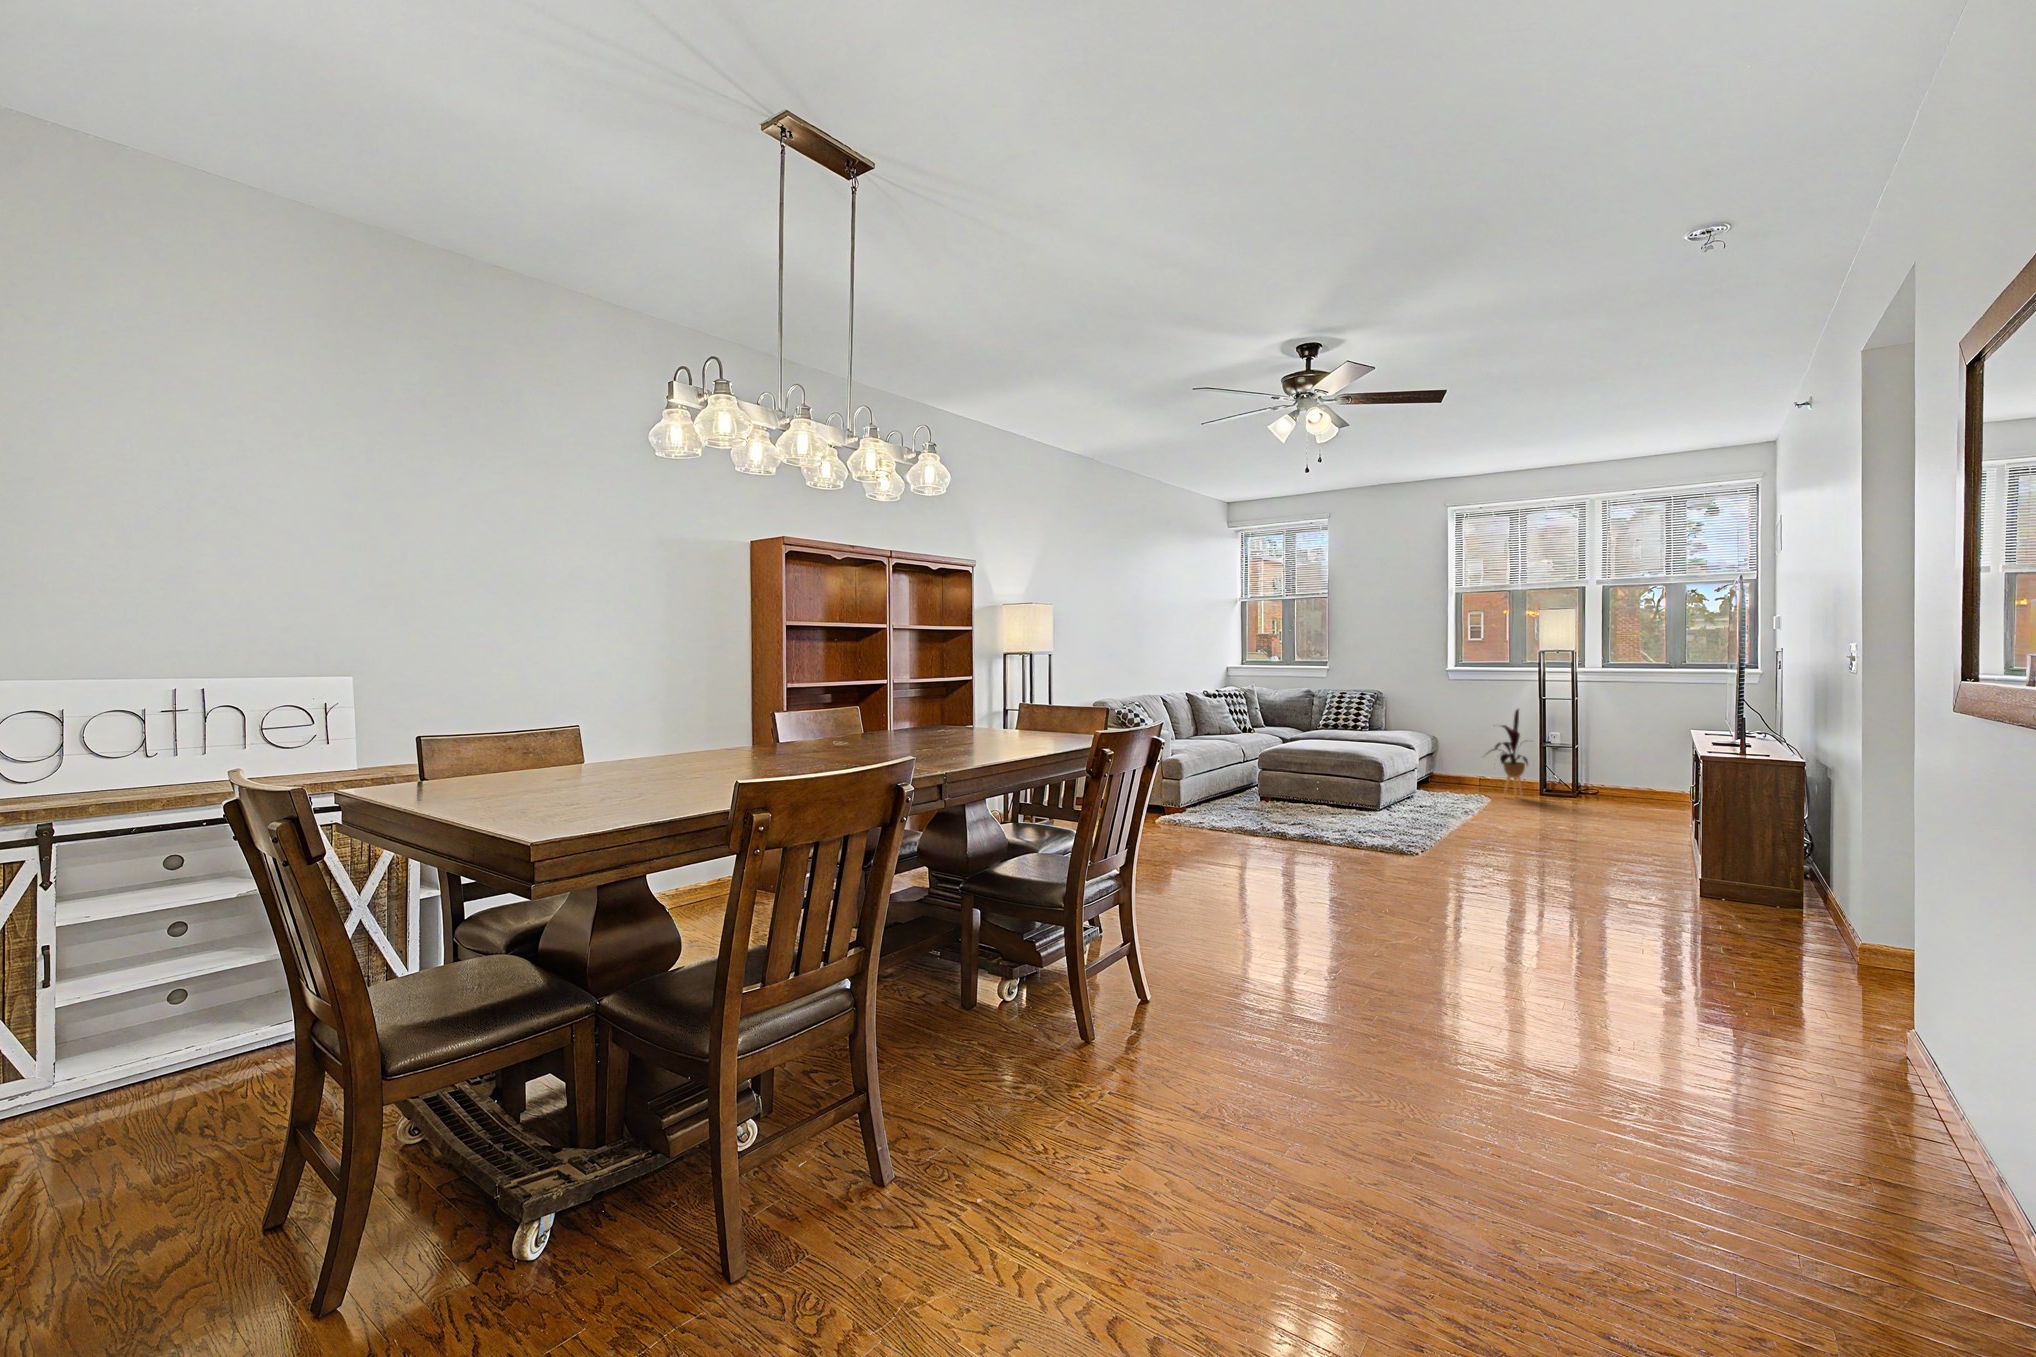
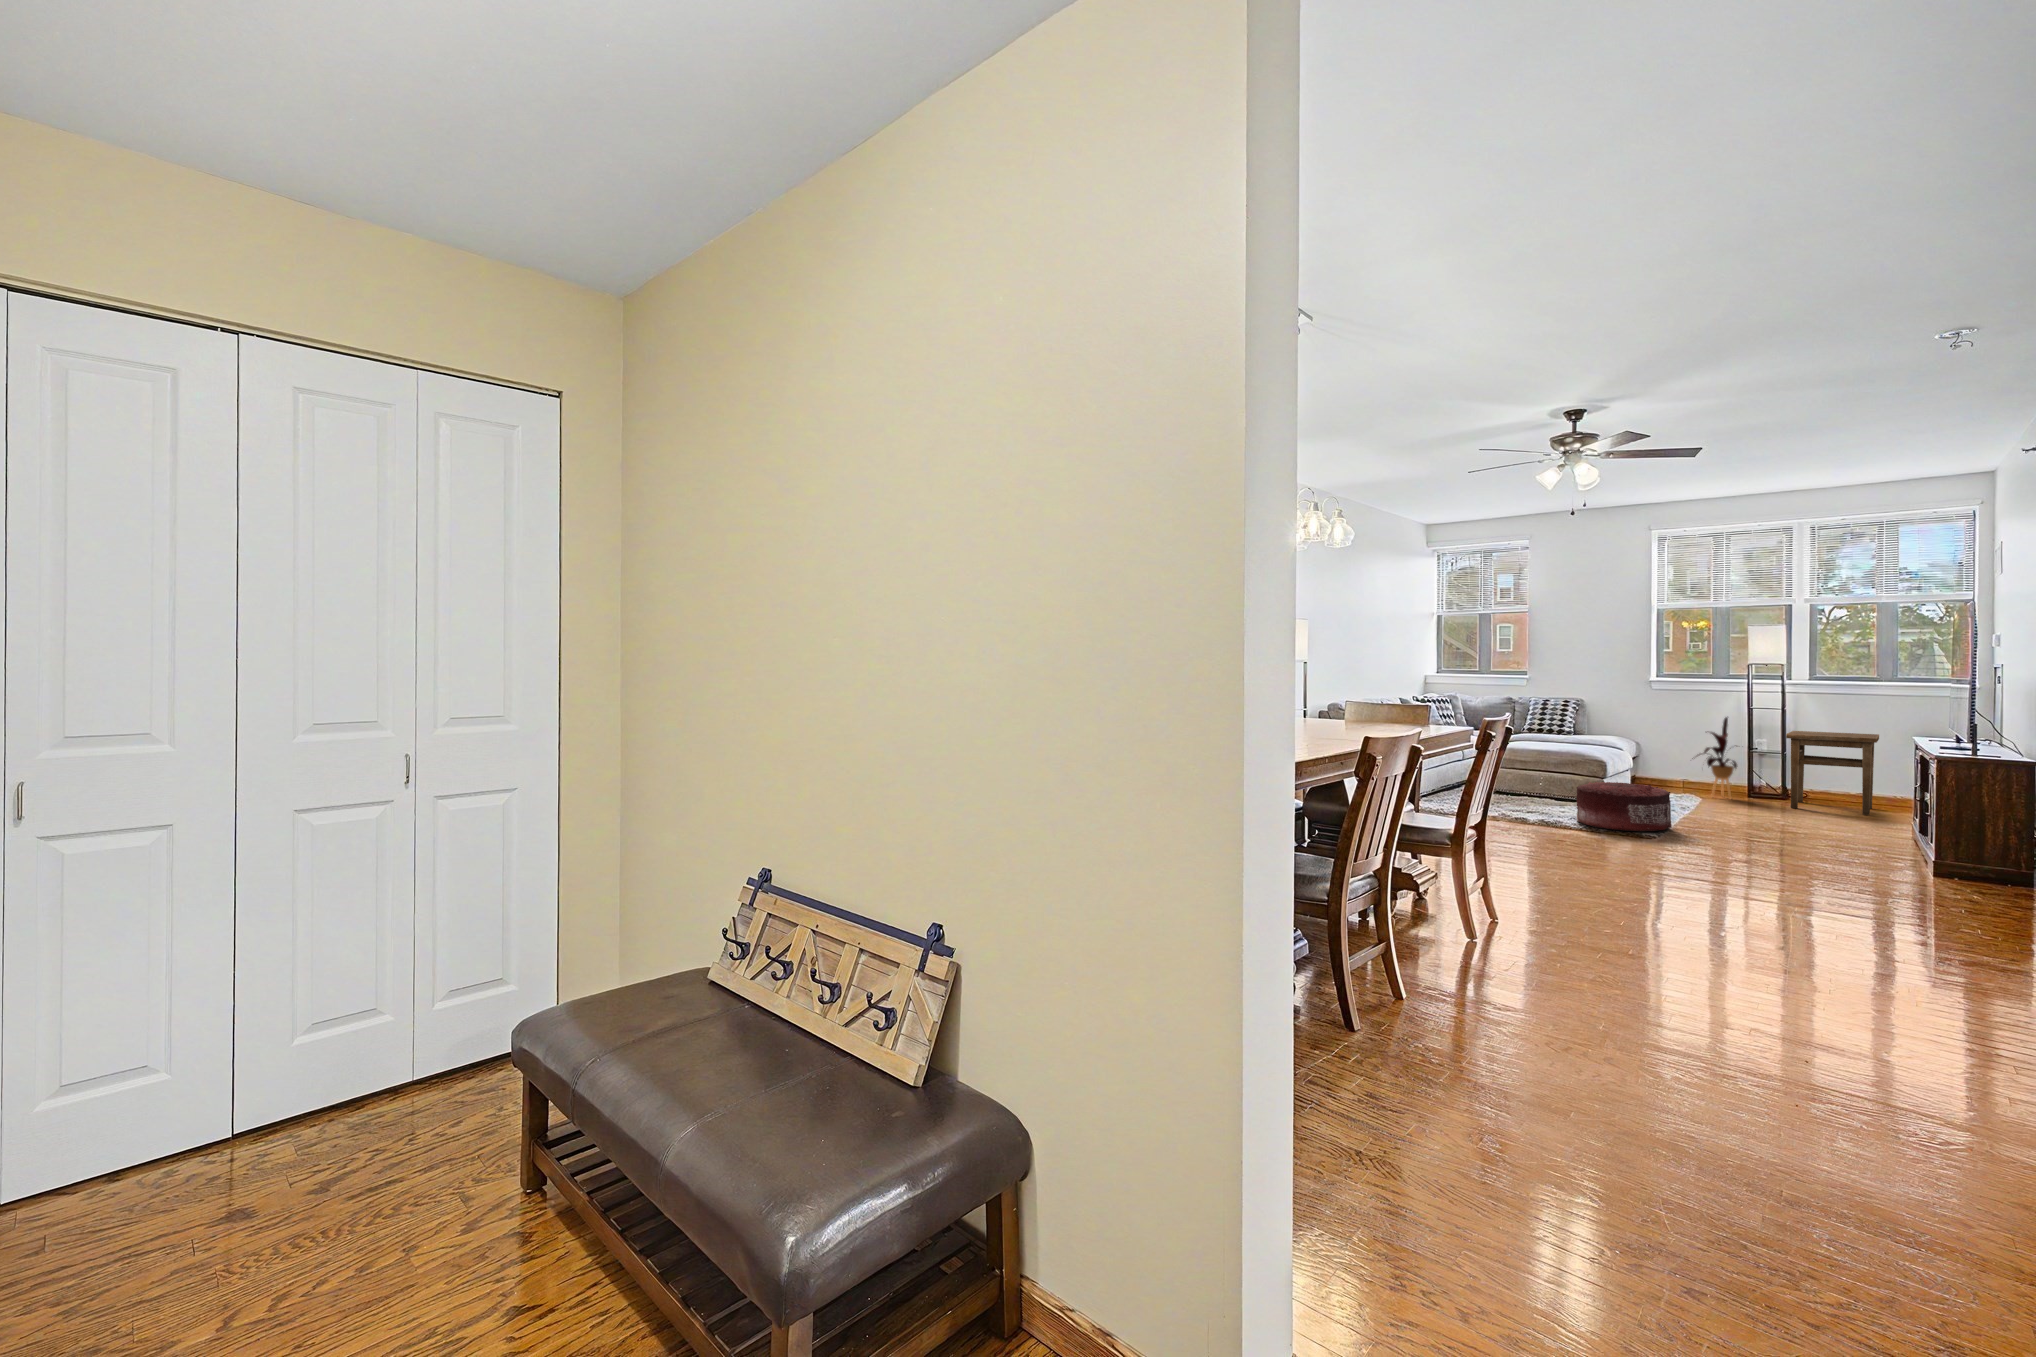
side table: none [1574,723,1667,815] -> present [1786,731,1879,815]
pouf: none [1345,787,1442,845] -> present [1576,782,1672,831]

